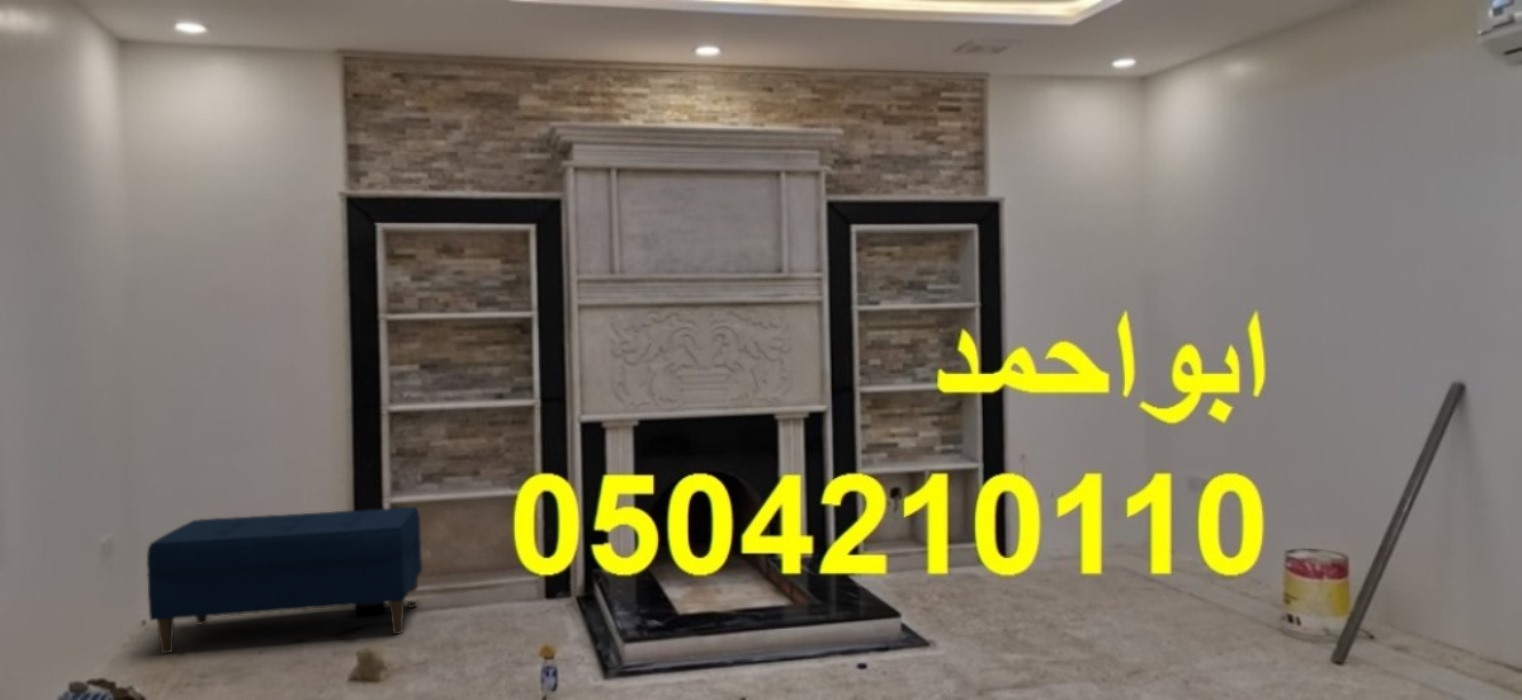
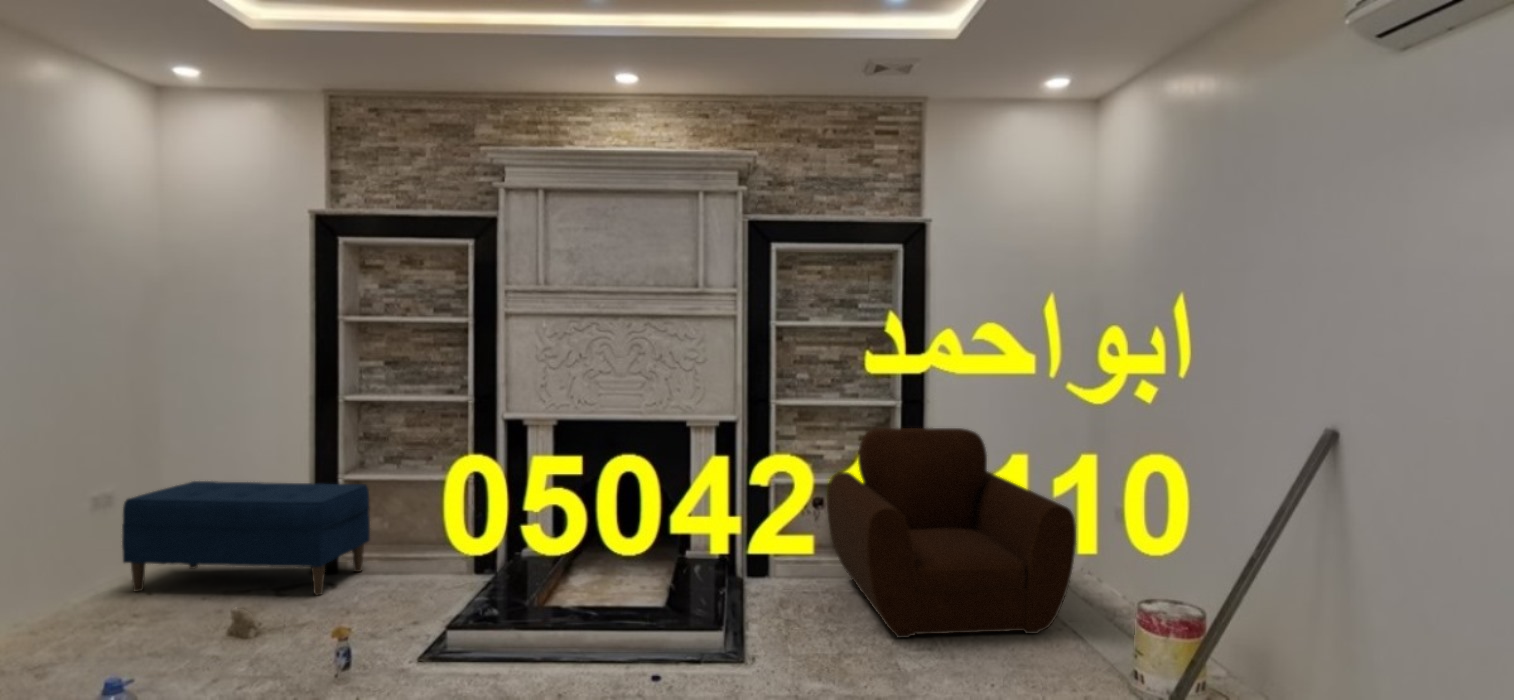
armchair: none [917,404,1183,607] -> present [827,428,1076,638]

